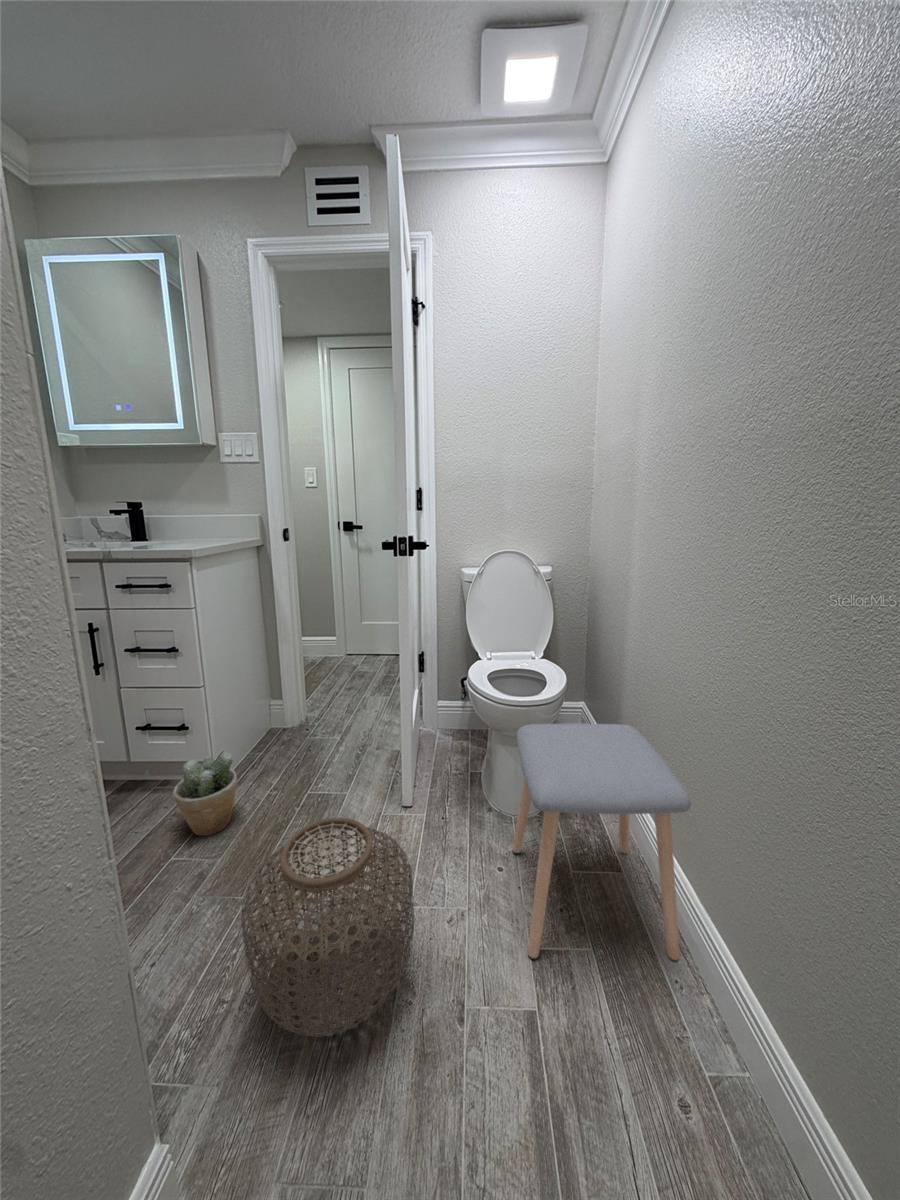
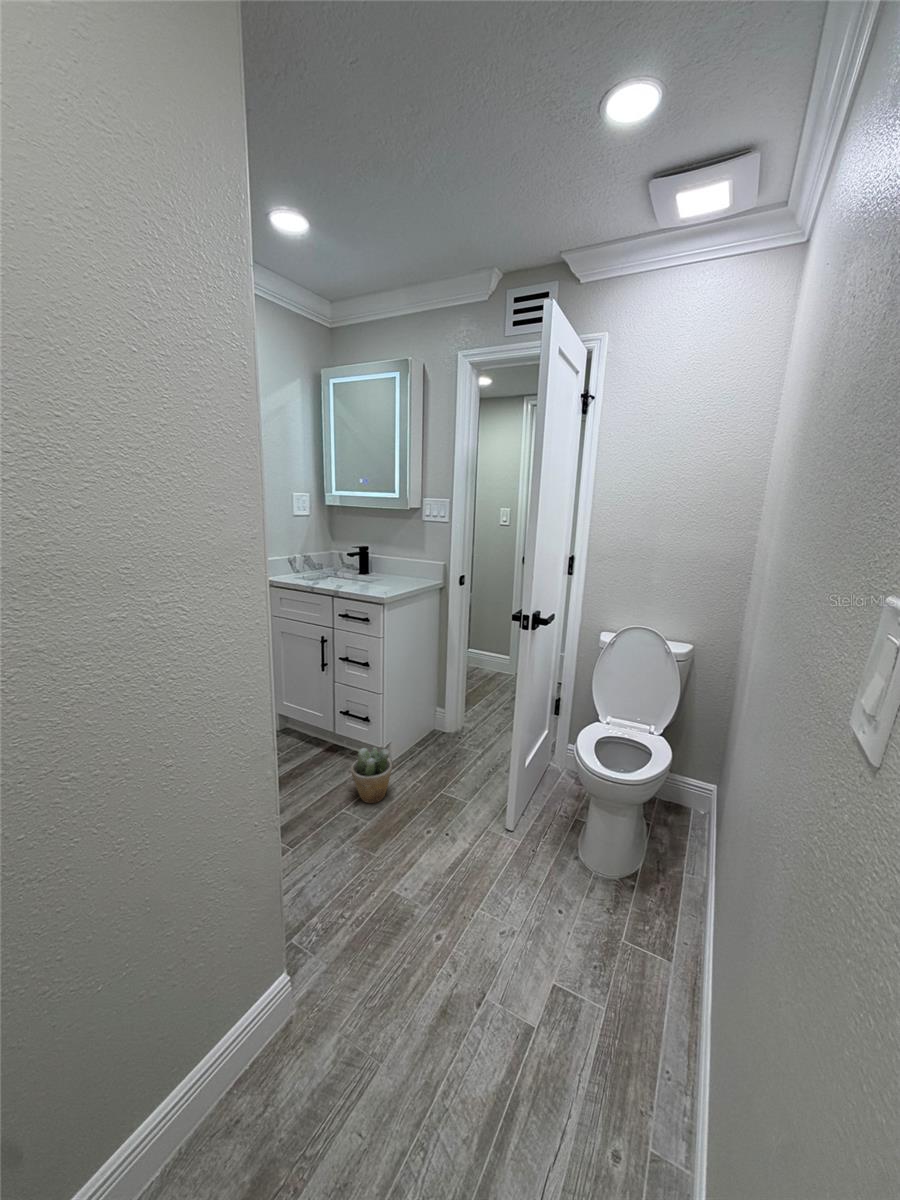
stool: present [512,723,691,962] -> none [549,801,706,1061]
woven basket: present [241,817,414,1037] -> none [353,824,466,968]

